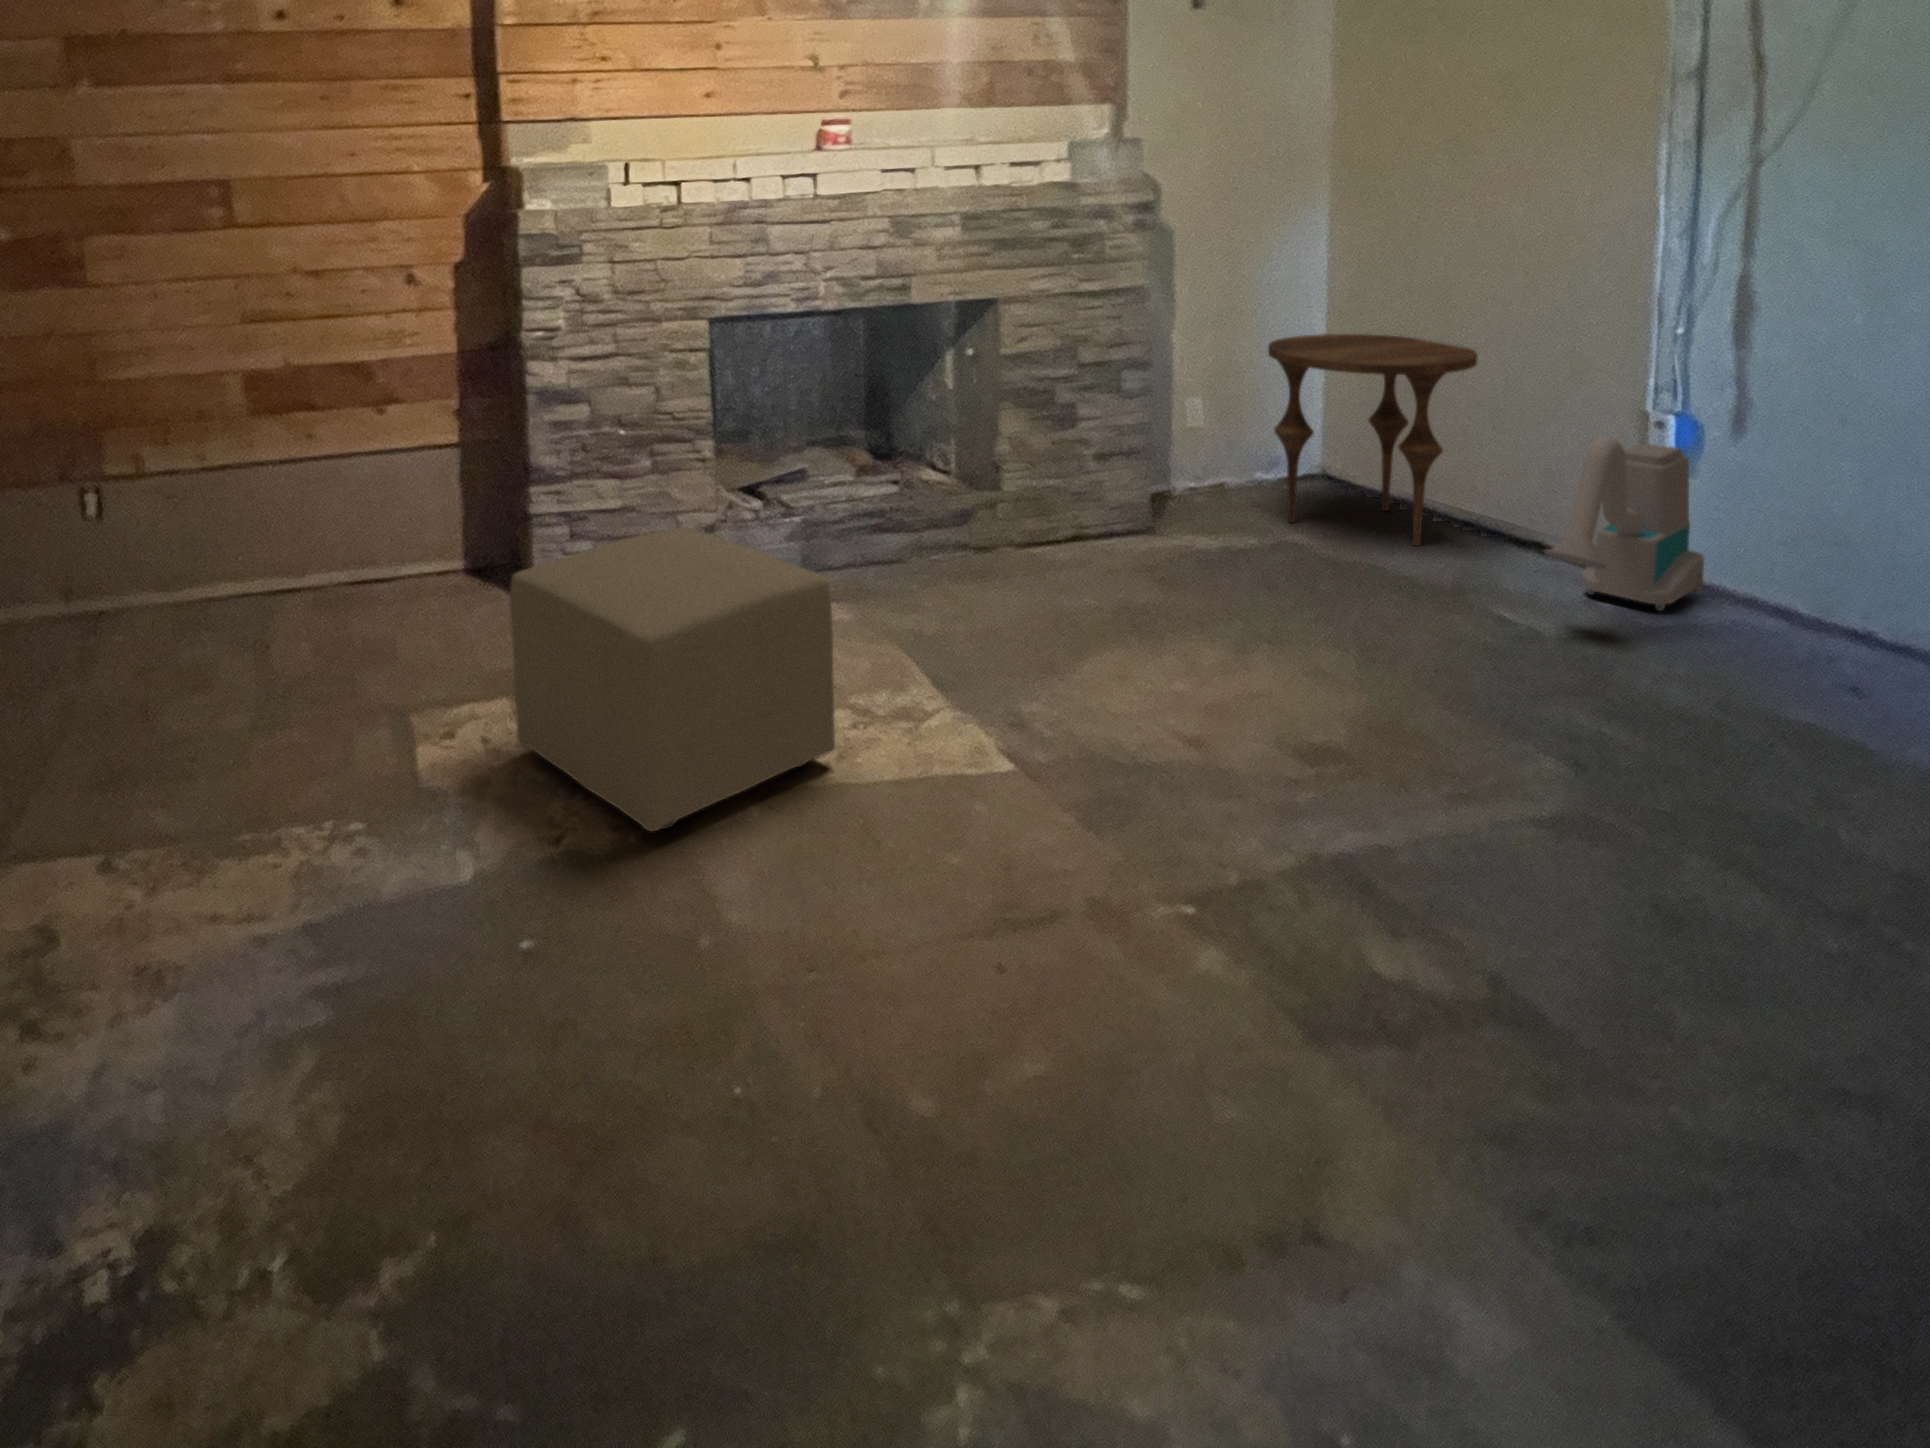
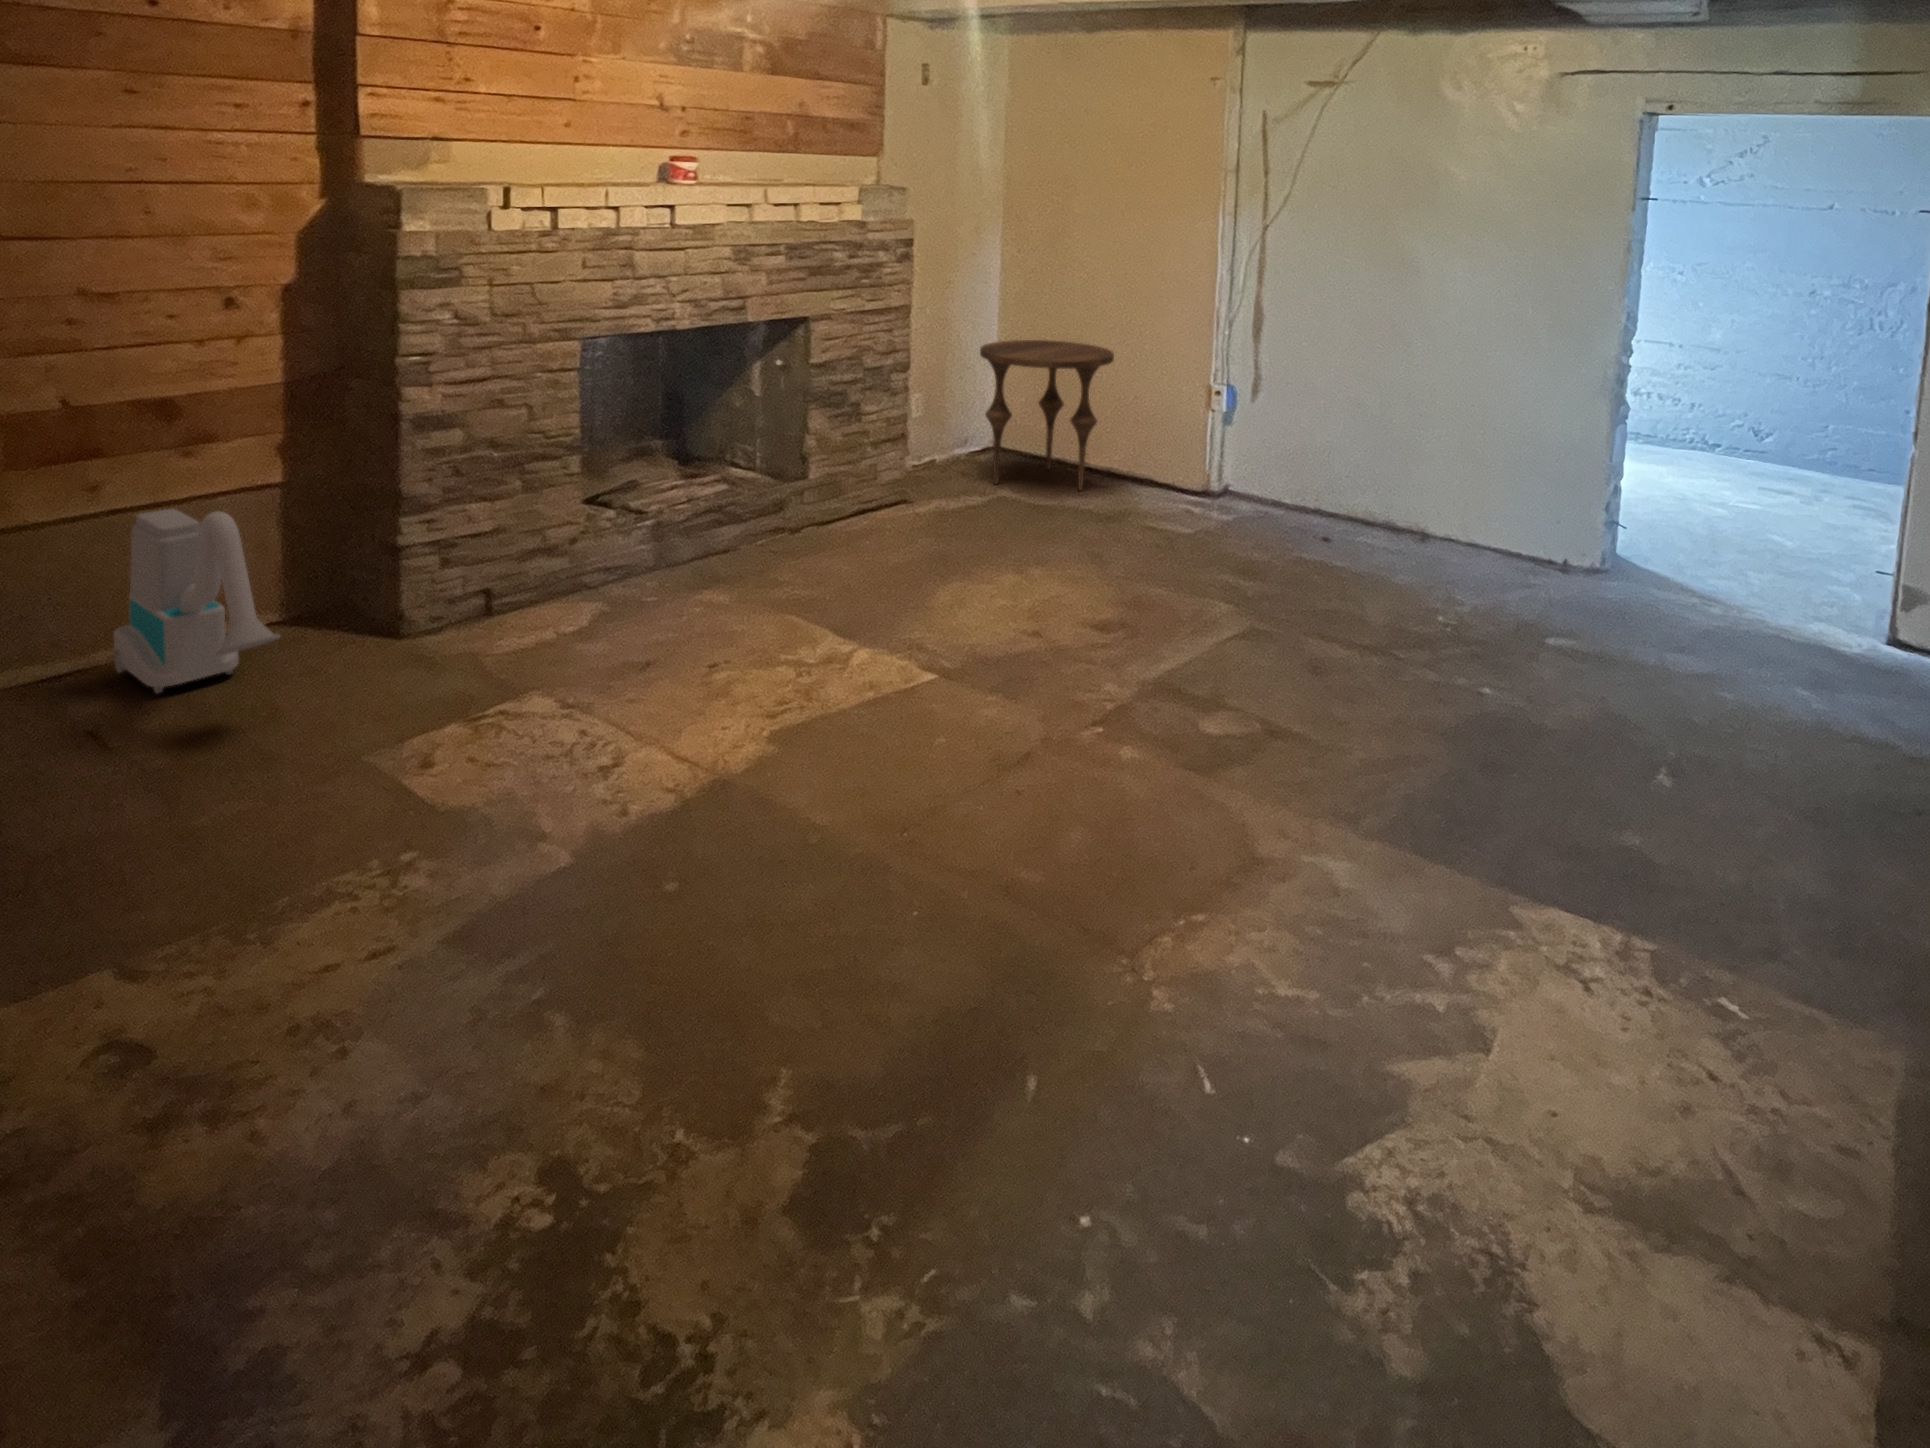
vacuum cleaner: present [1545,437,1704,611] -> present [114,509,280,693]
ottoman: present [510,527,835,831] -> none [516,528,809,780]

